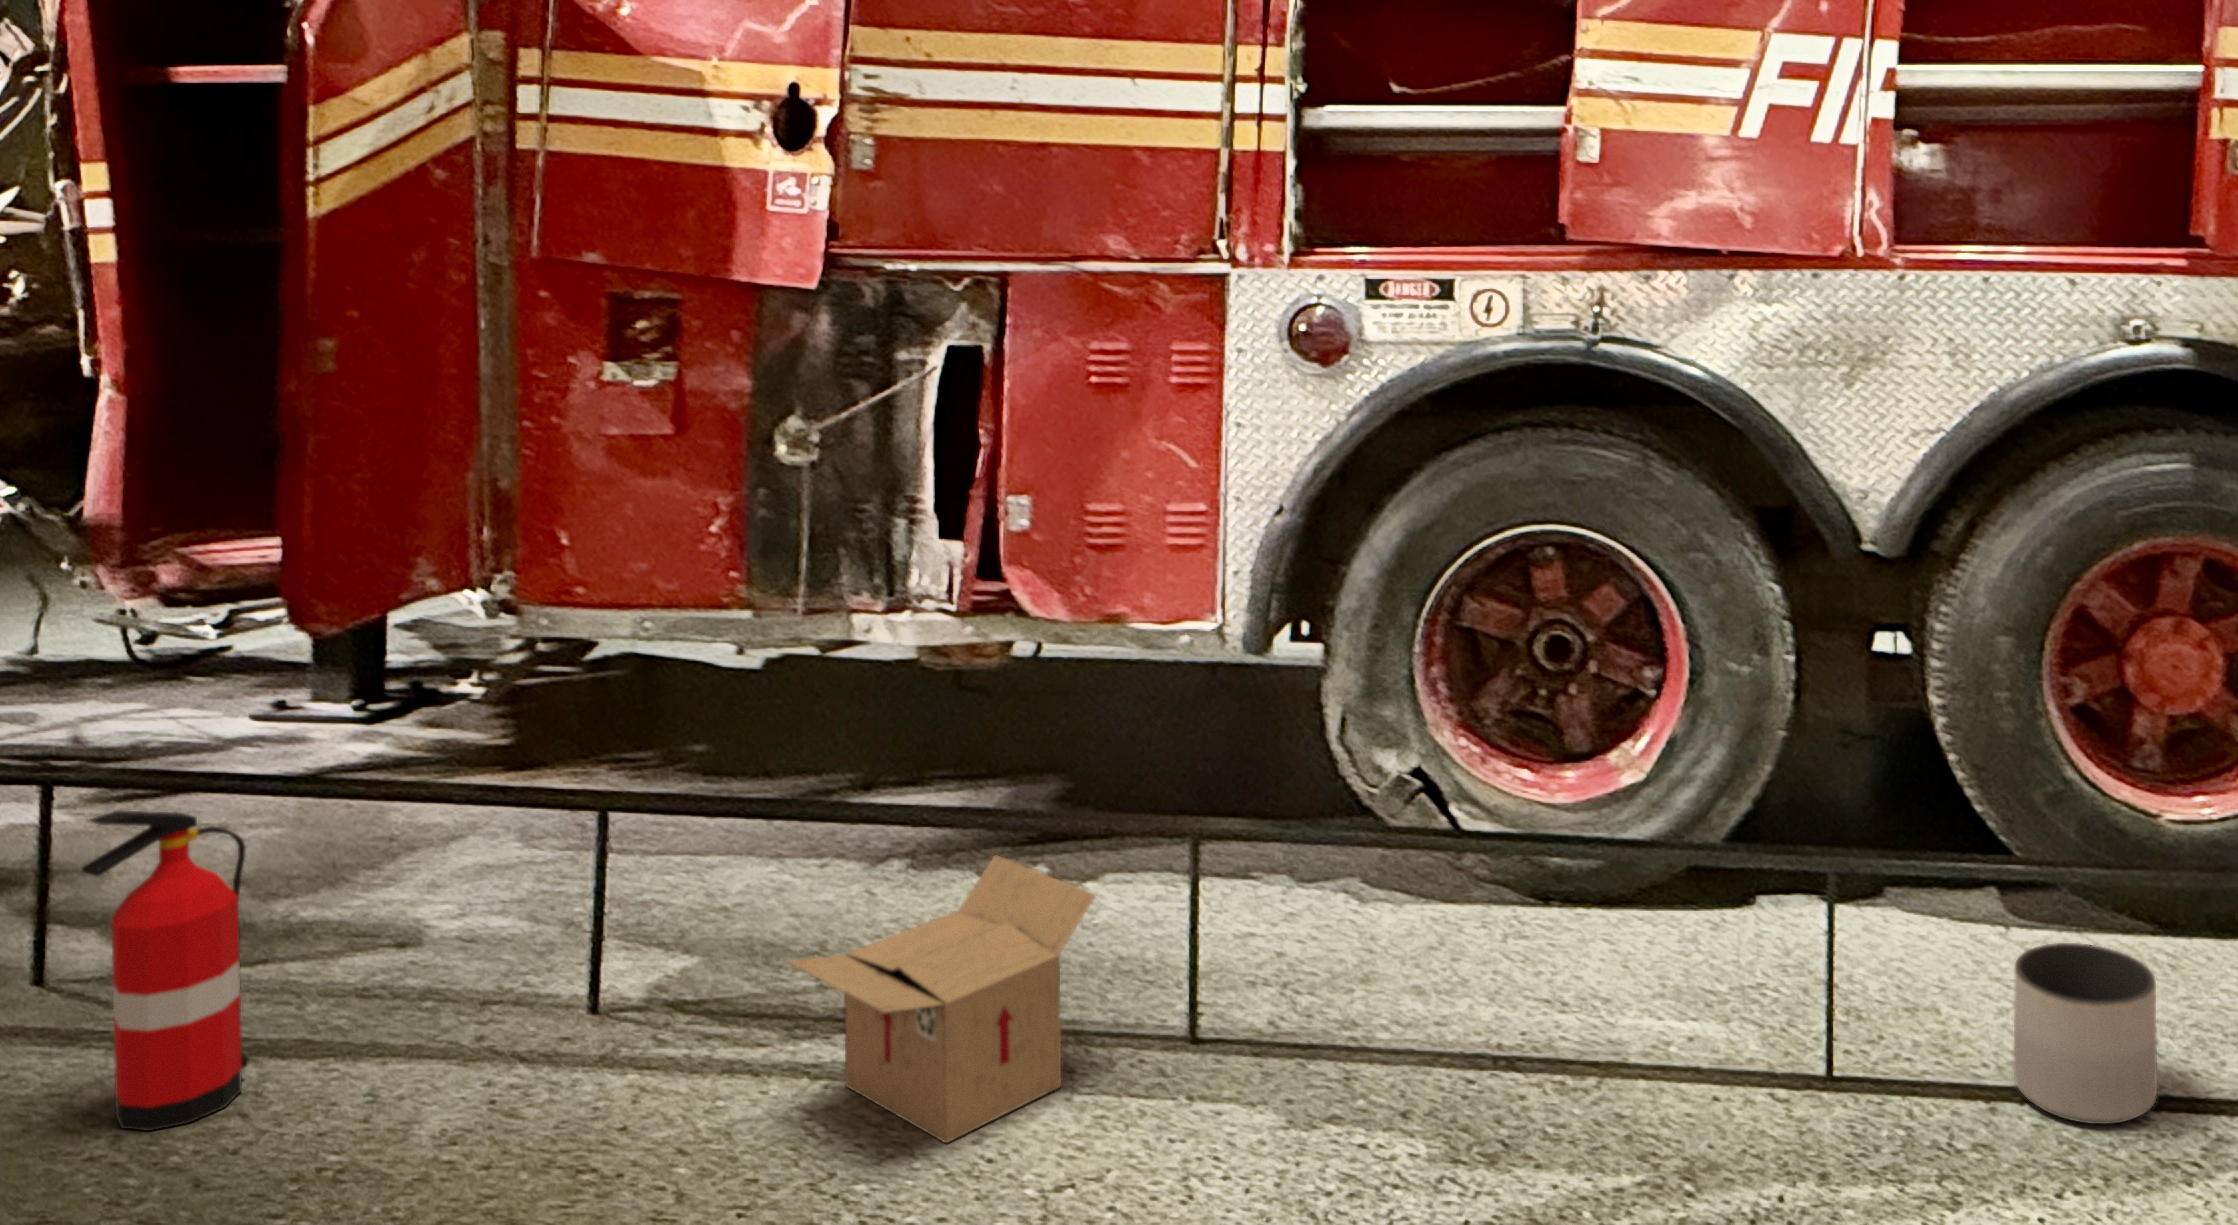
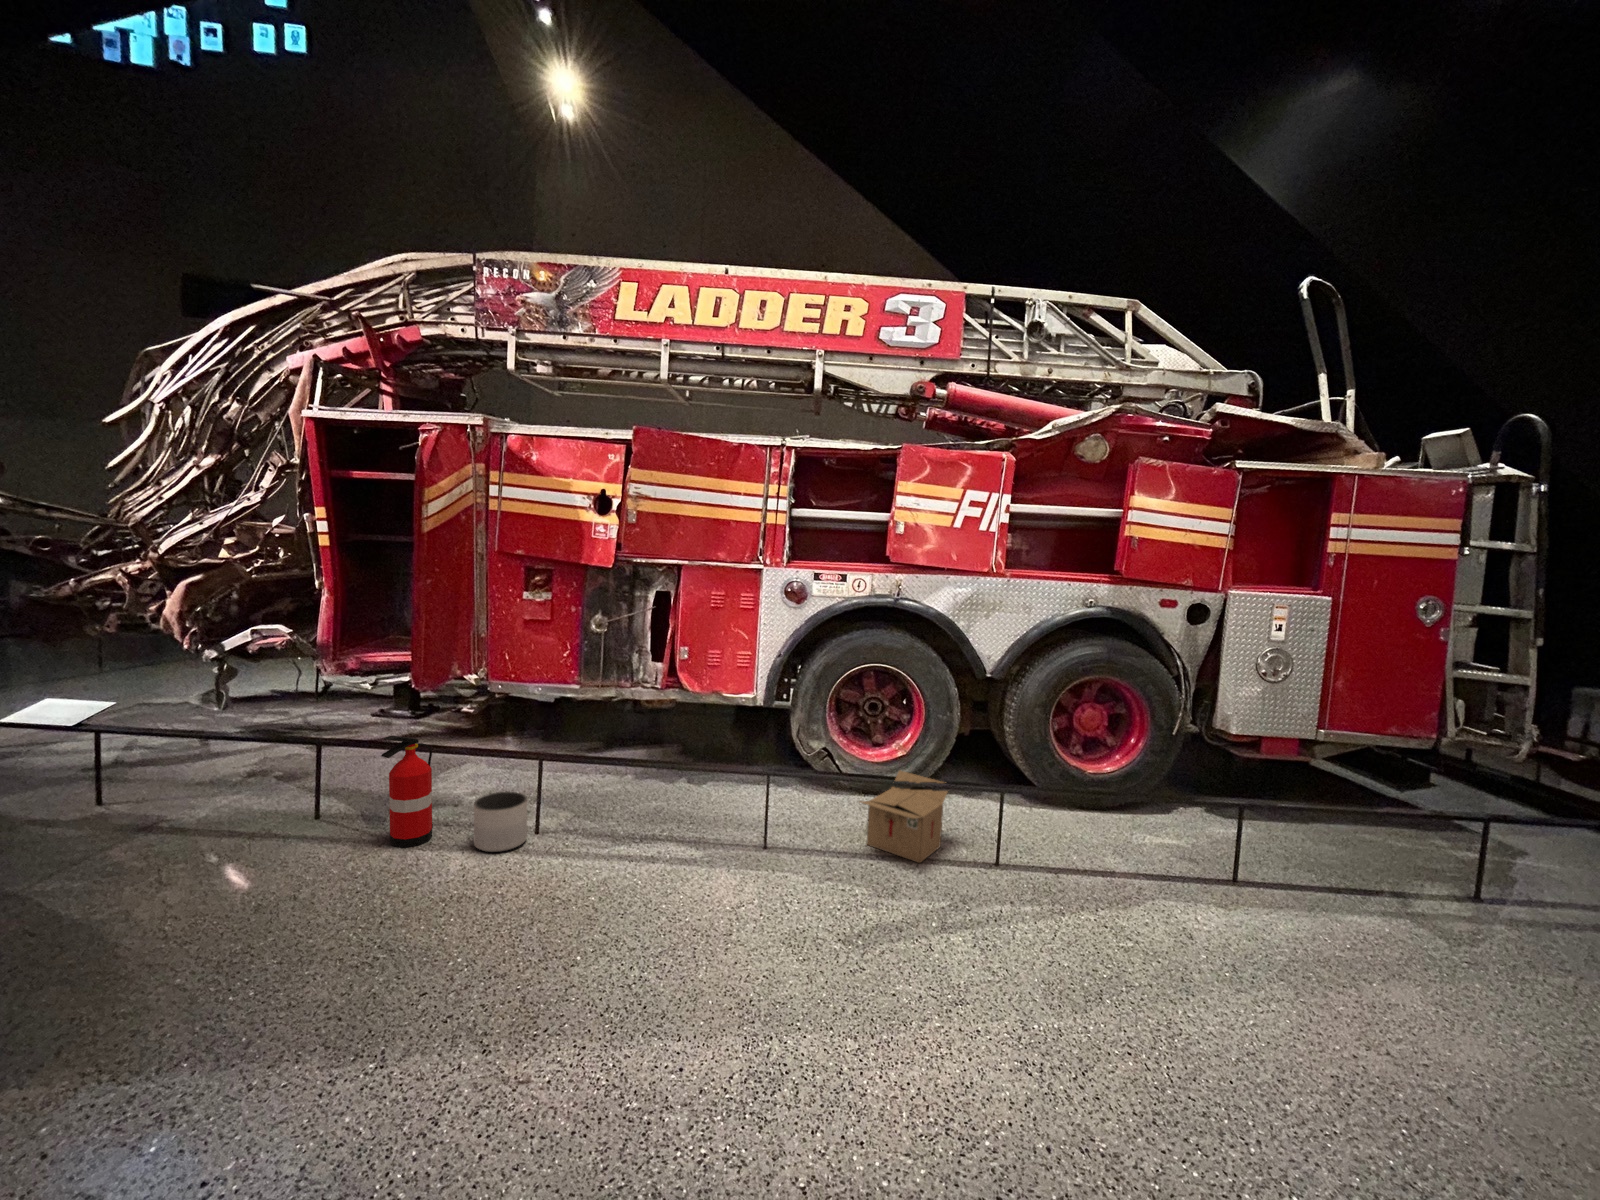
cardboard box: present [788,856,1095,1144] -> present [860,770,947,863]
planter: present [2014,943,2157,1124] -> present [474,792,527,852]

